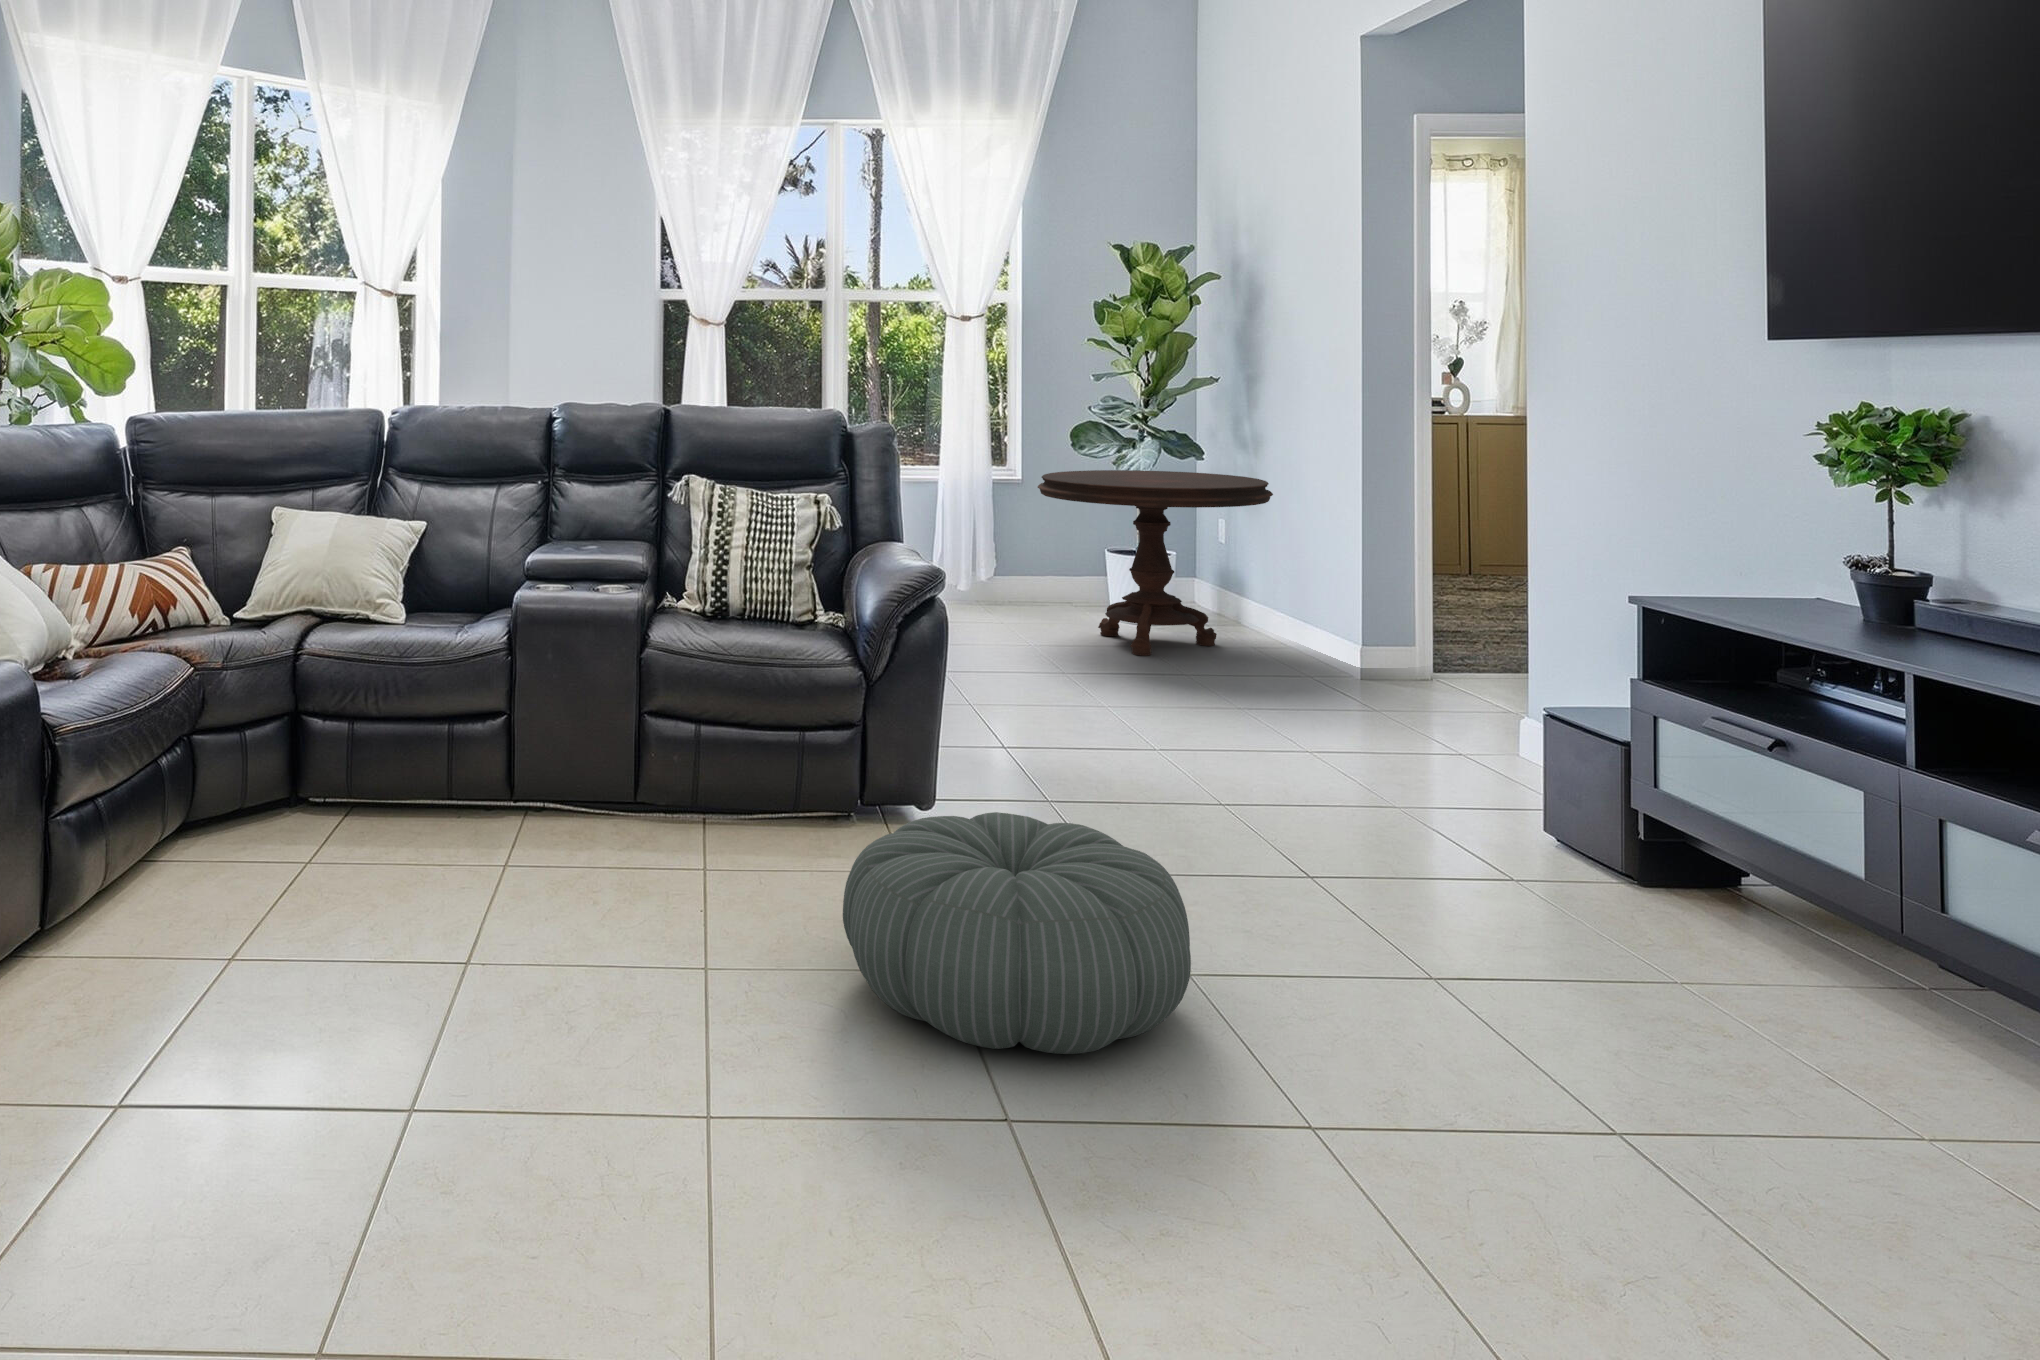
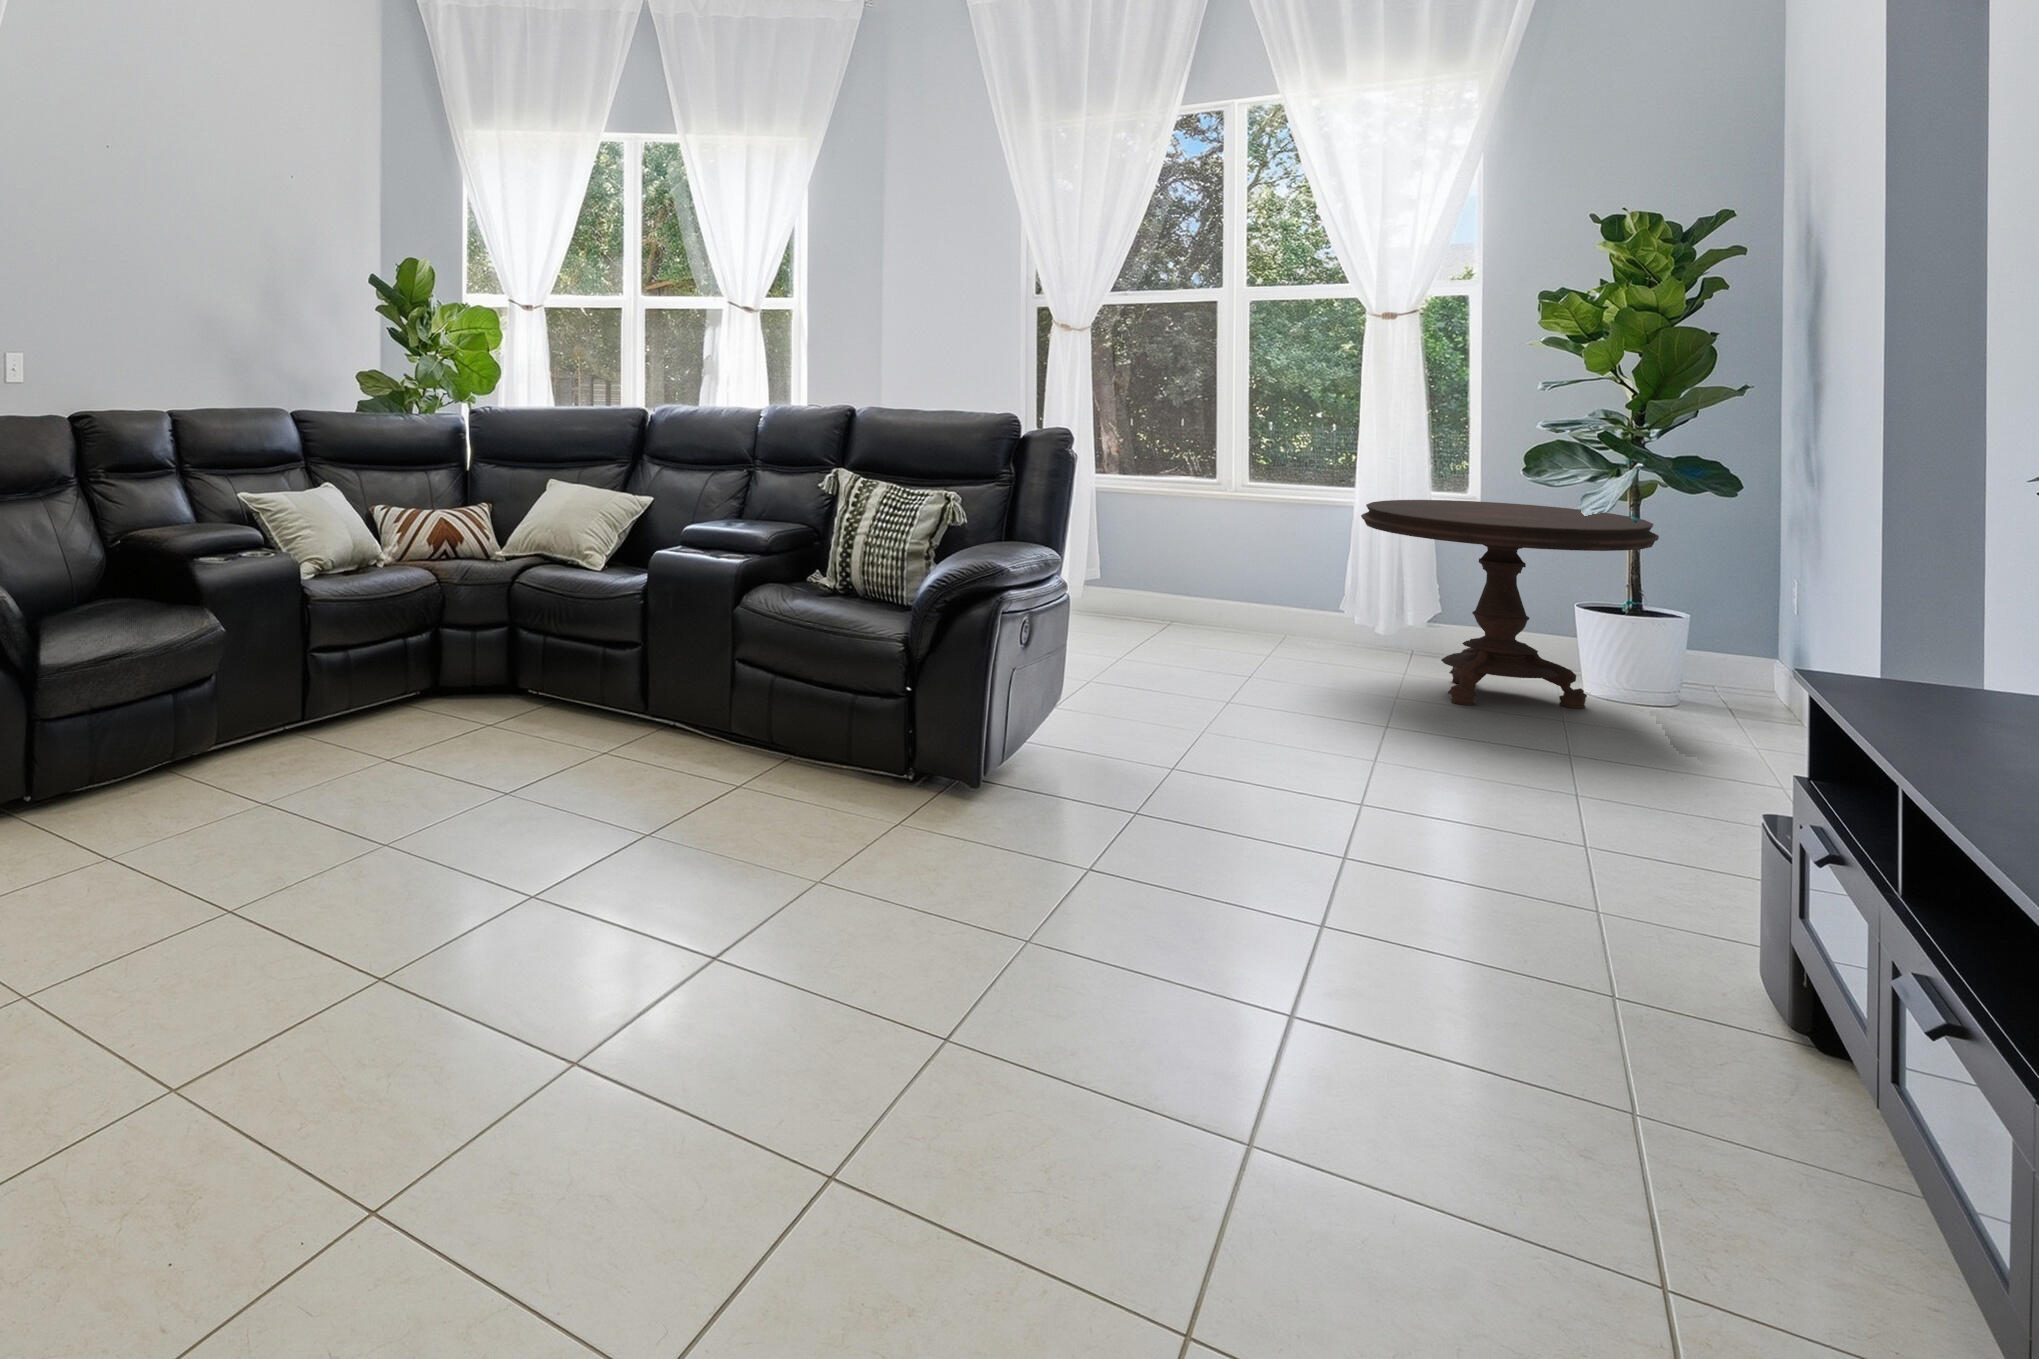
pouf: present [843,812,1191,1054] -> none [693,738,952,902]

